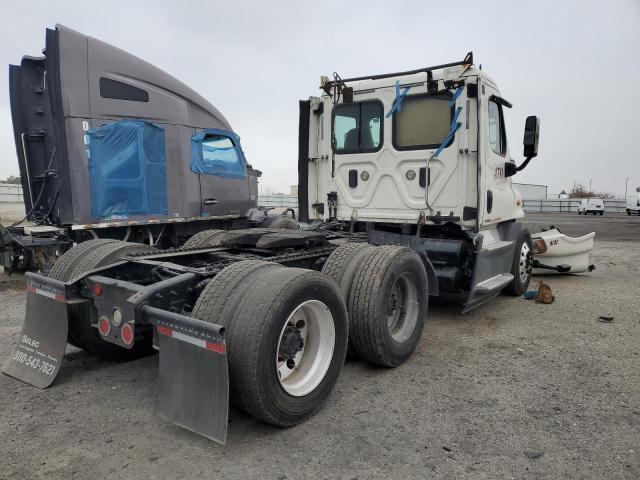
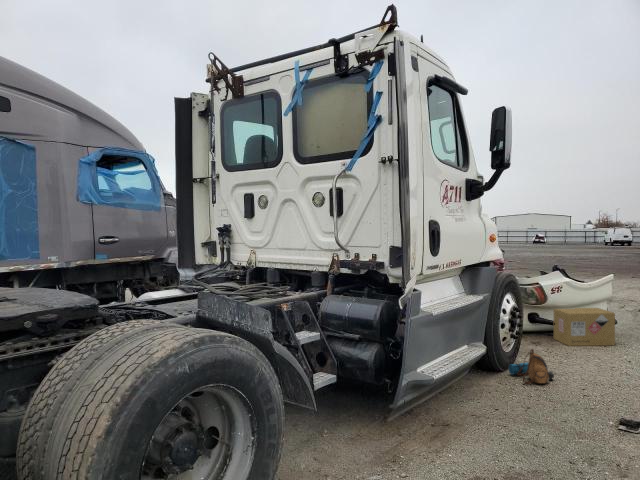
cardboard box: none [549,257,595,284] -> present [554,308,615,346]

